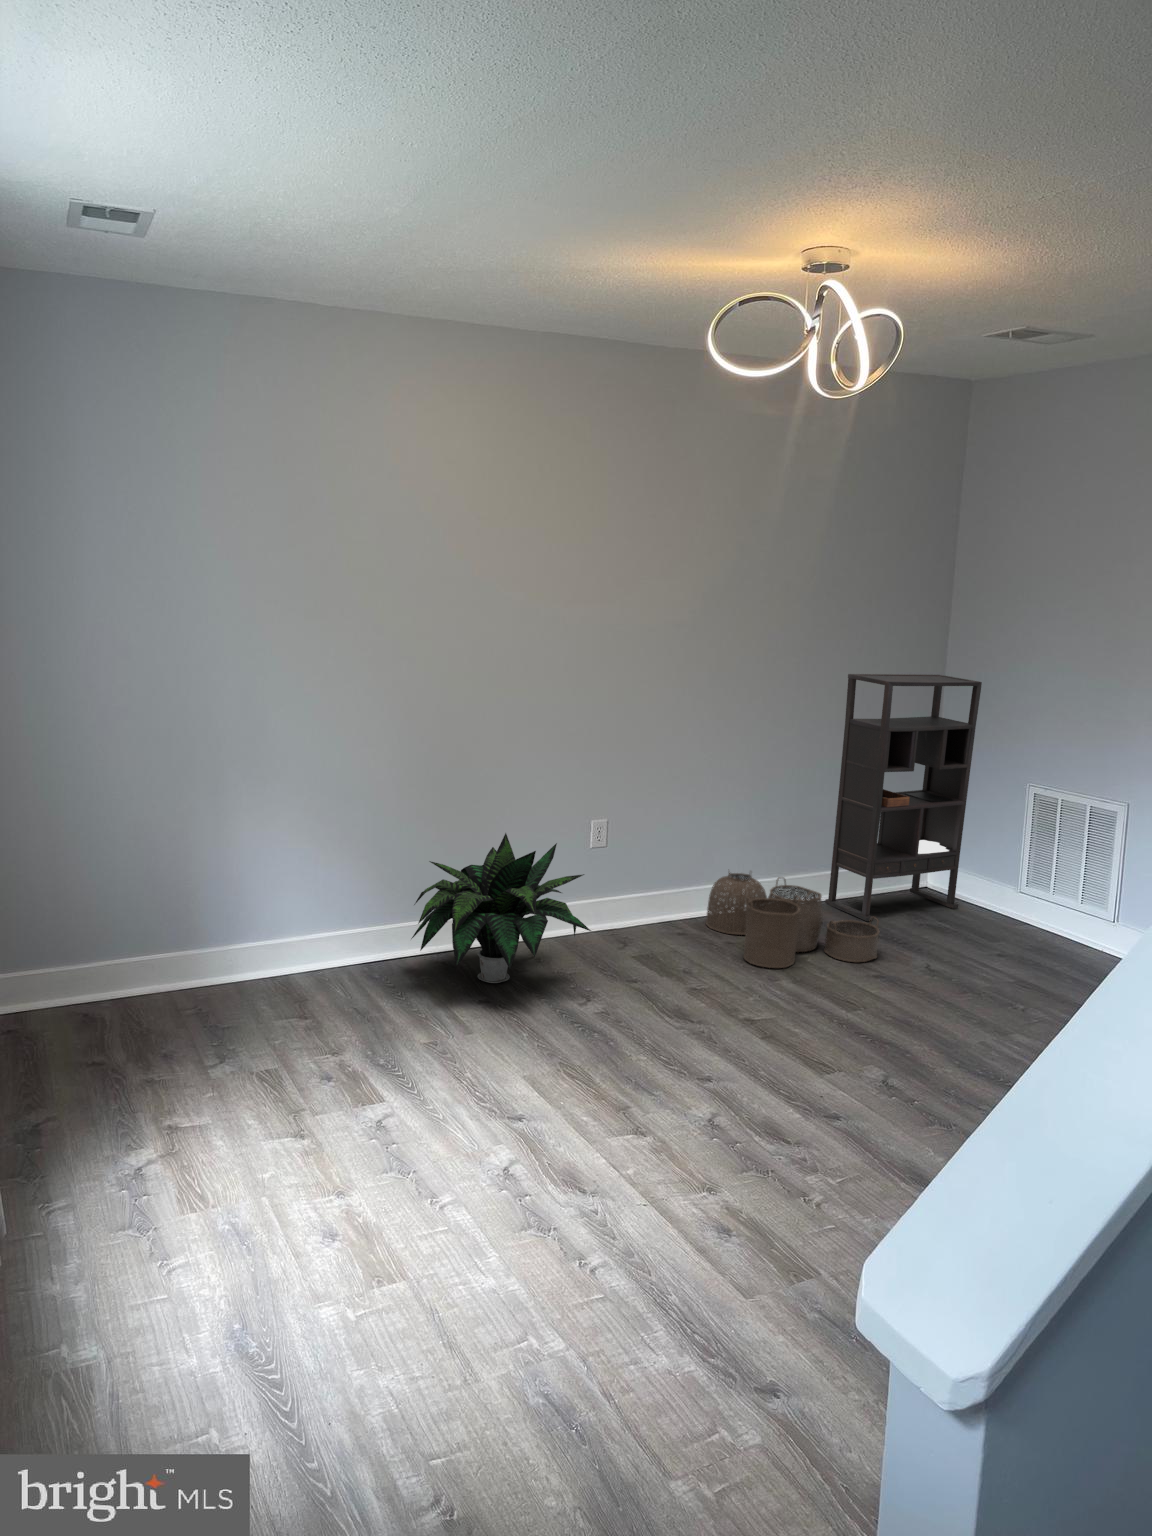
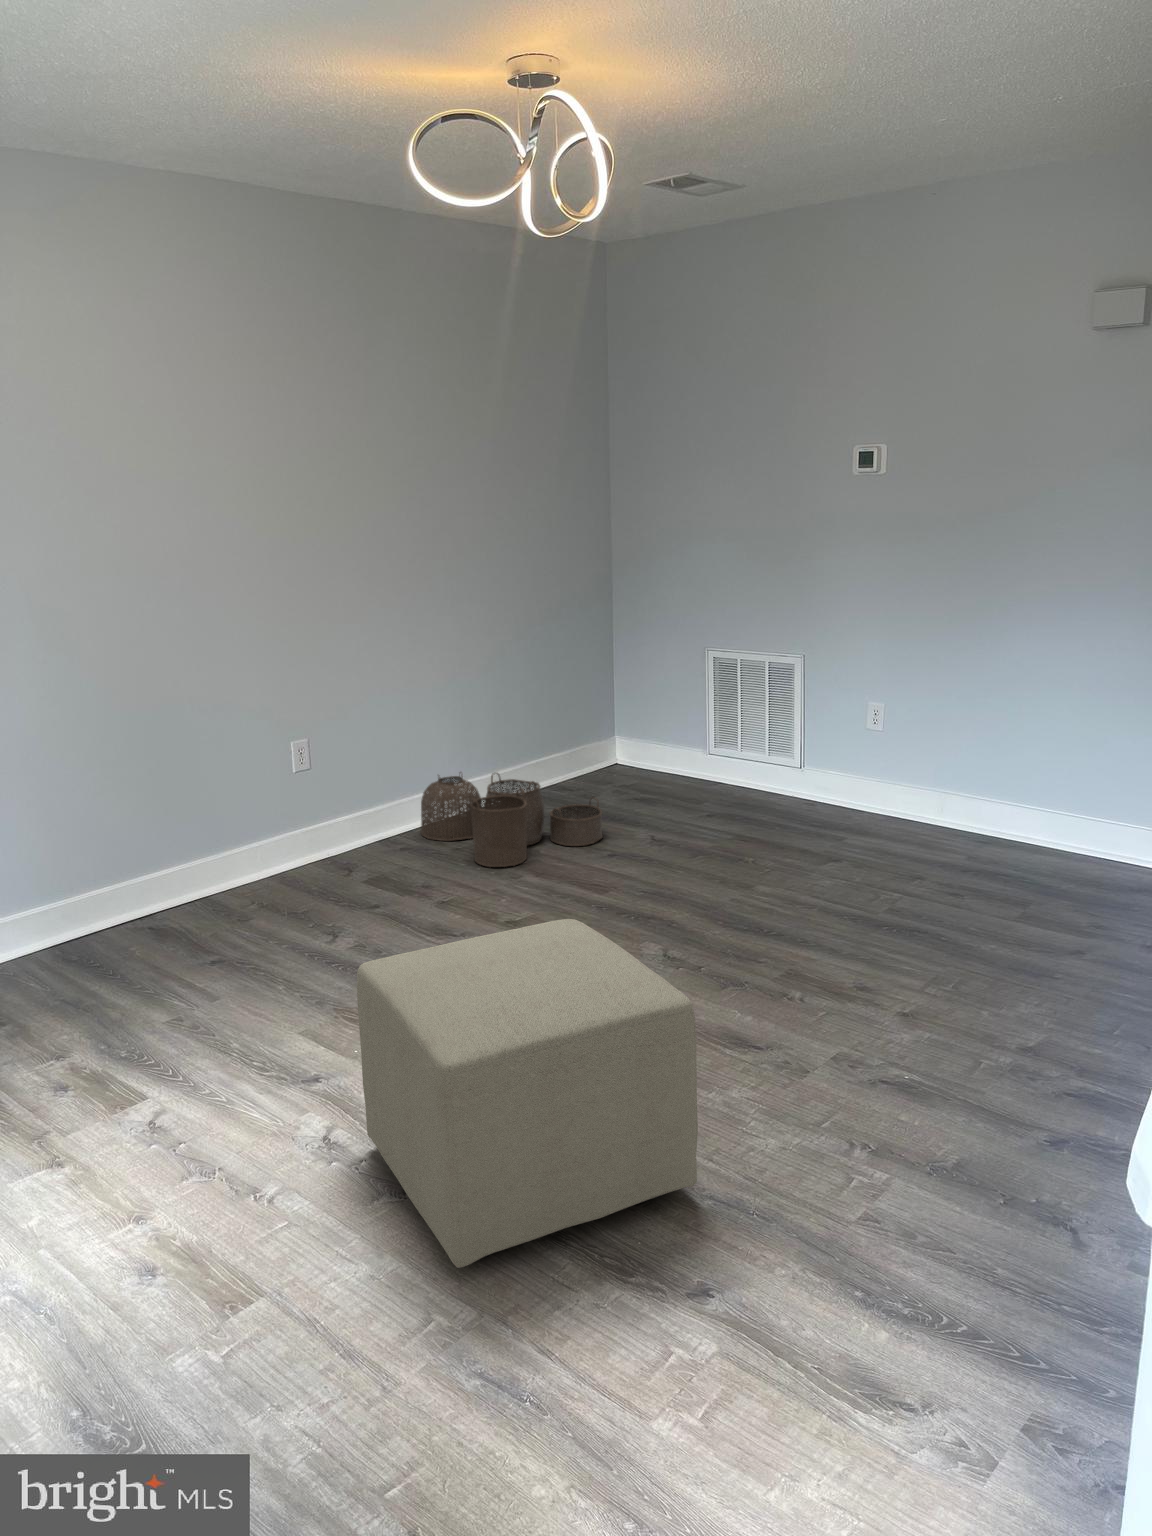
bookshelf: present [825,674,982,921] -> none [523,548,654,804]
potted plant: present [411,833,591,983] -> none [108,770,328,941]
ottoman: none [538,1021,819,1304] -> present [357,919,698,1268]

